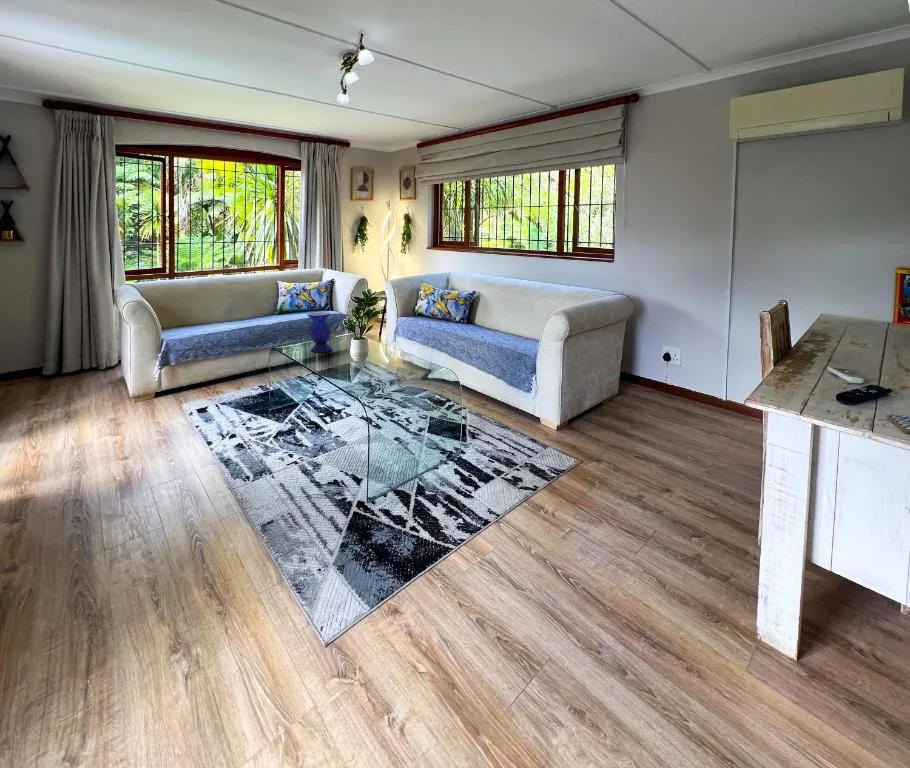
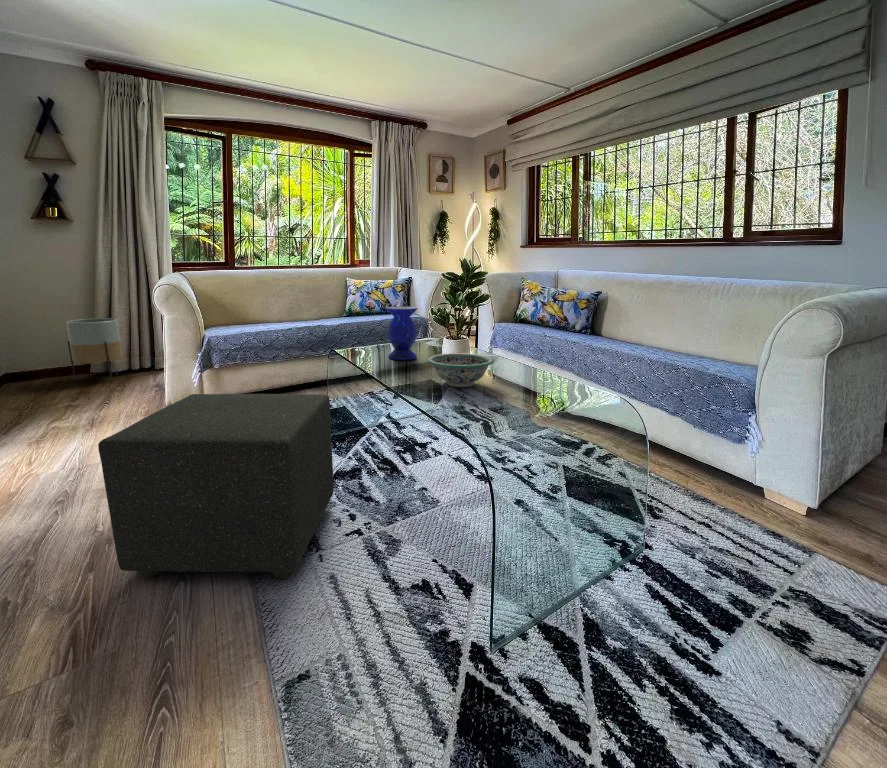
planter: none [27,326,78,382] -> present [66,318,123,382]
decorative bowl: none [336,346,383,369] -> present [427,353,494,387]
ottoman: none [138,378,276,490] -> present [98,394,334,579]

